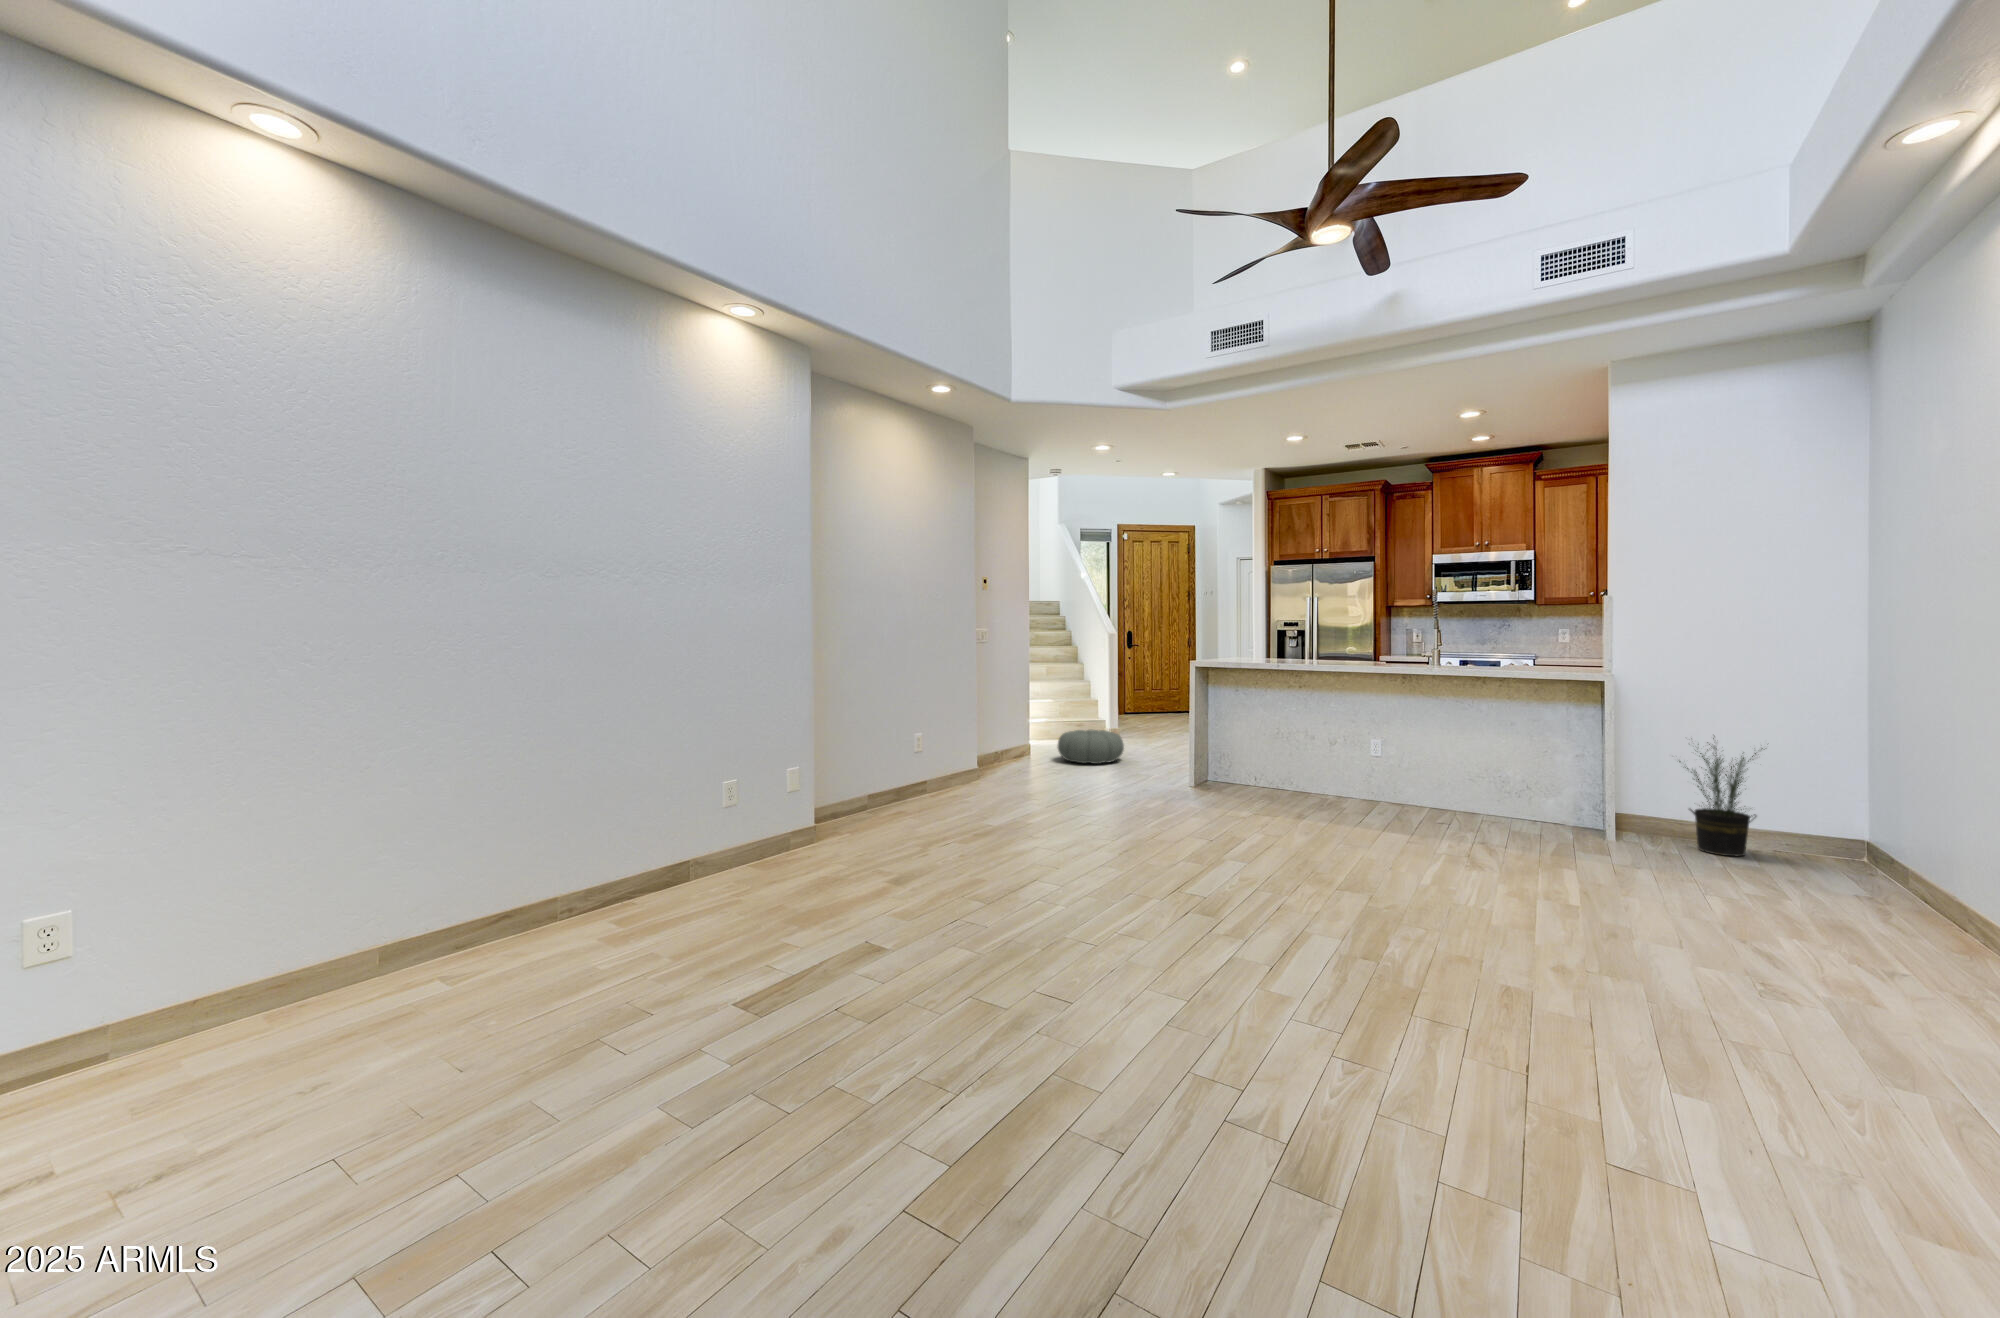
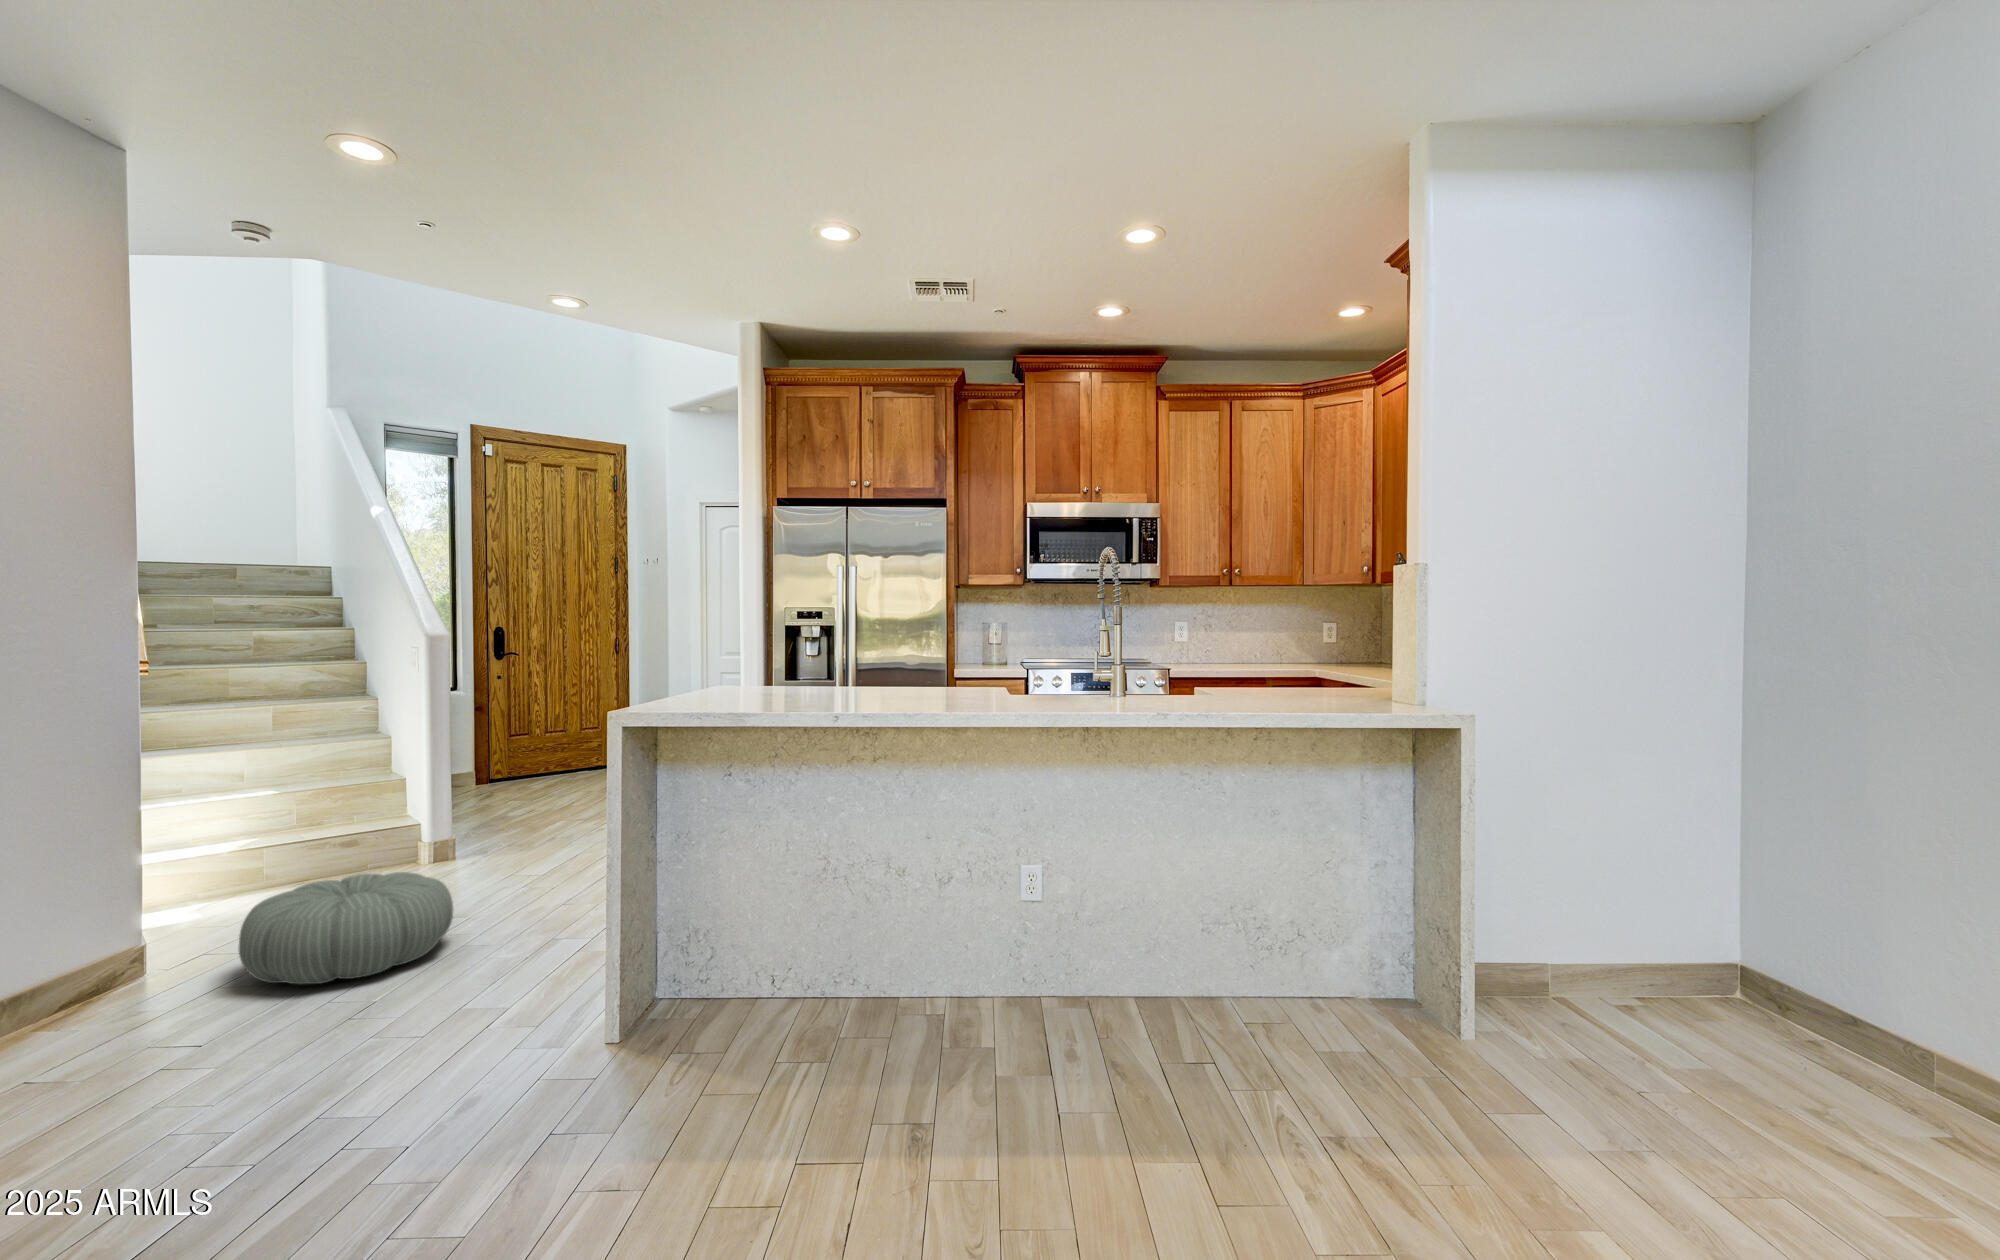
potted plant: present [1679,736,1763,856] -> none [1591,796,1760,1037]

